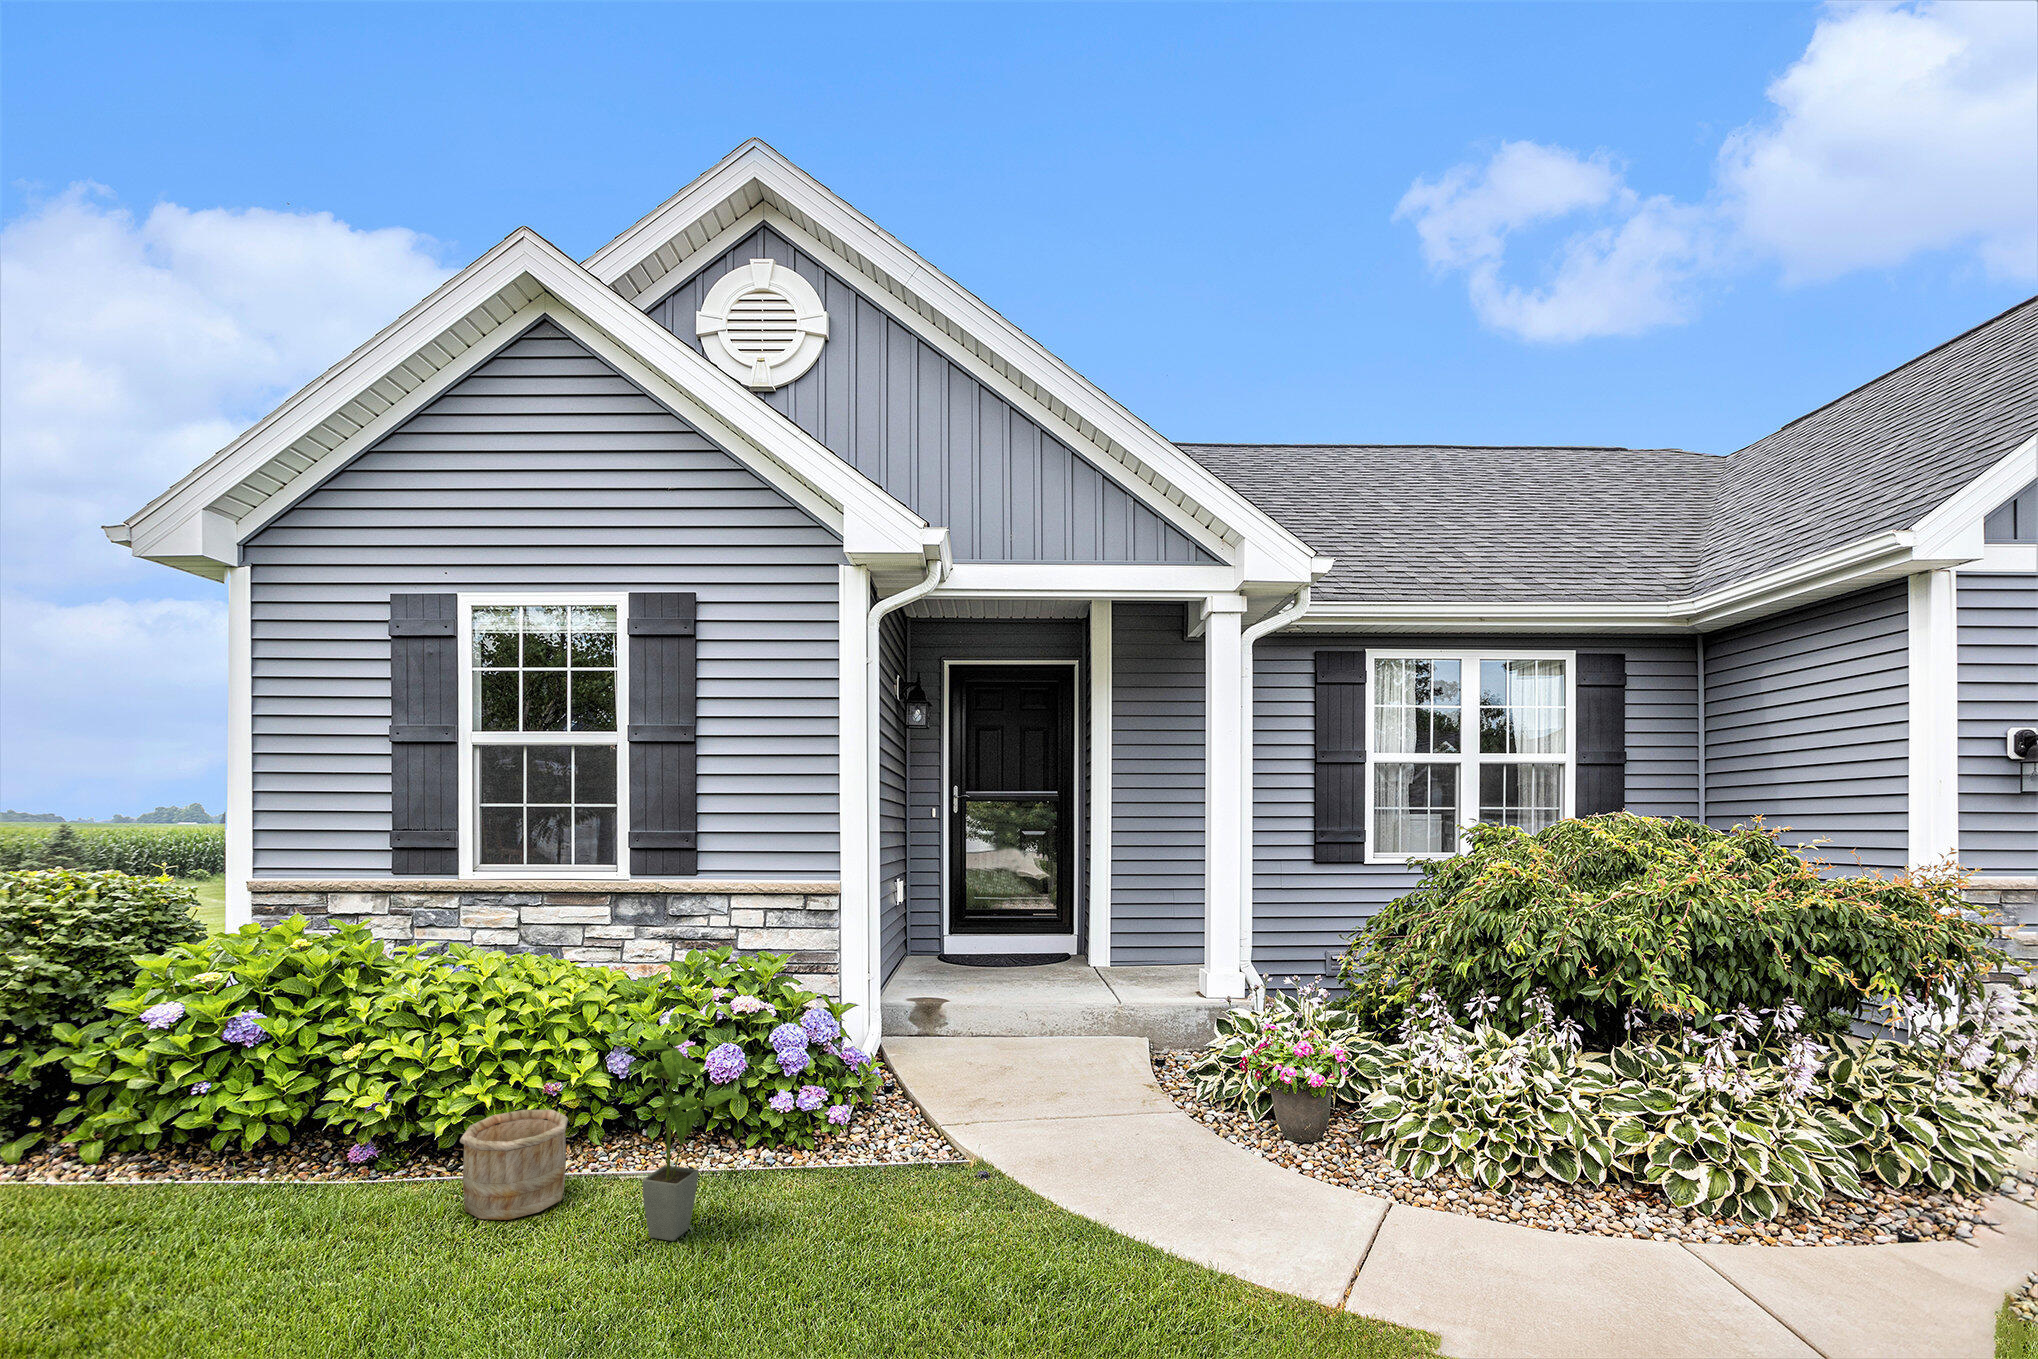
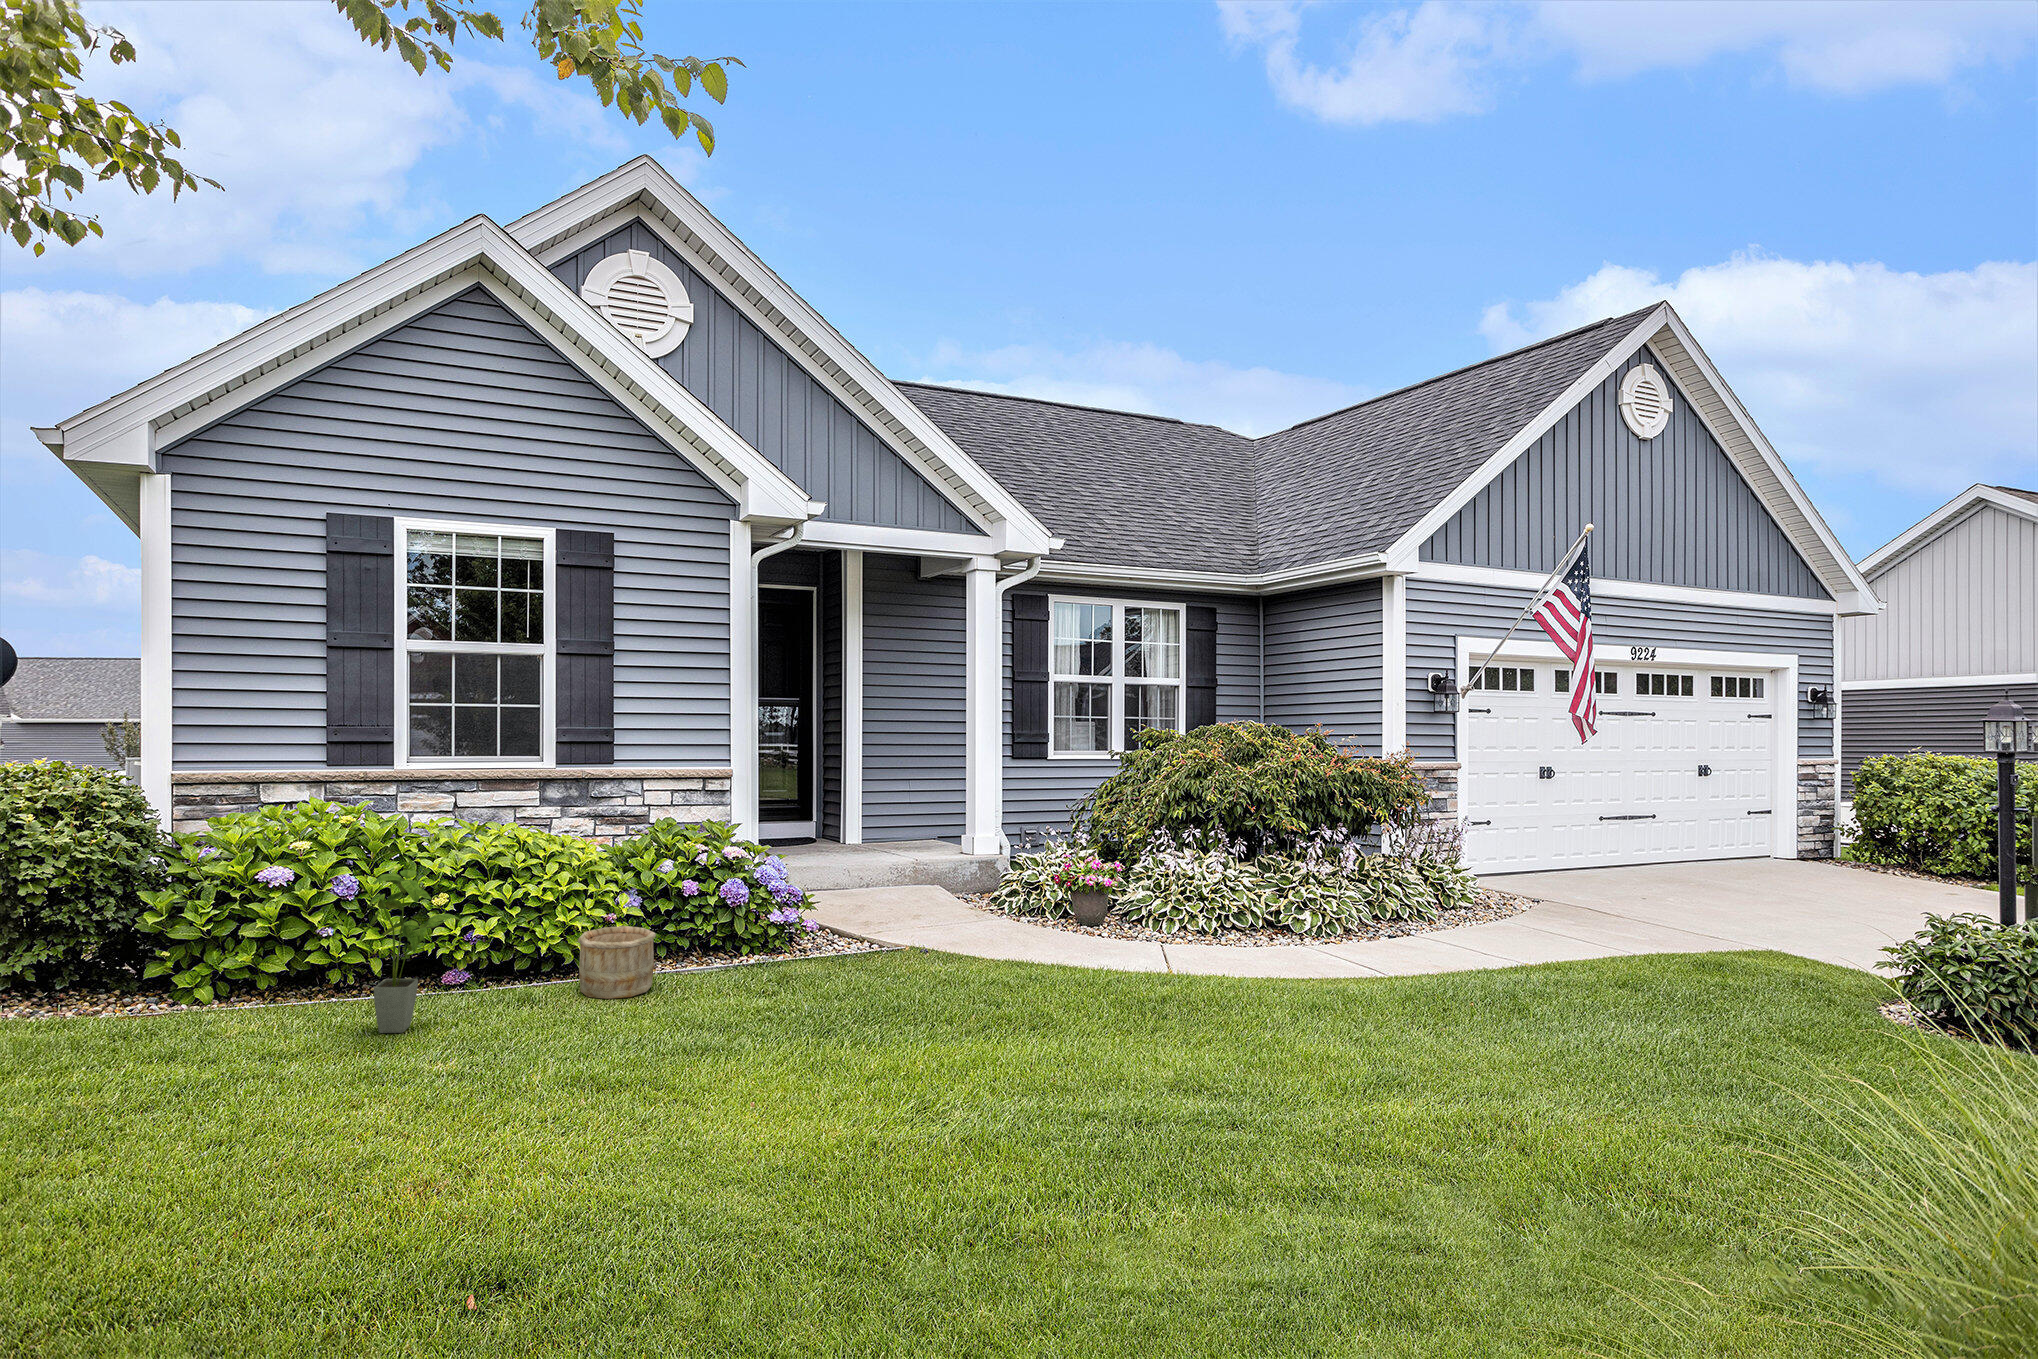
house plant: present [635,1033,745,1241] -> present [367,870,462,1033]

